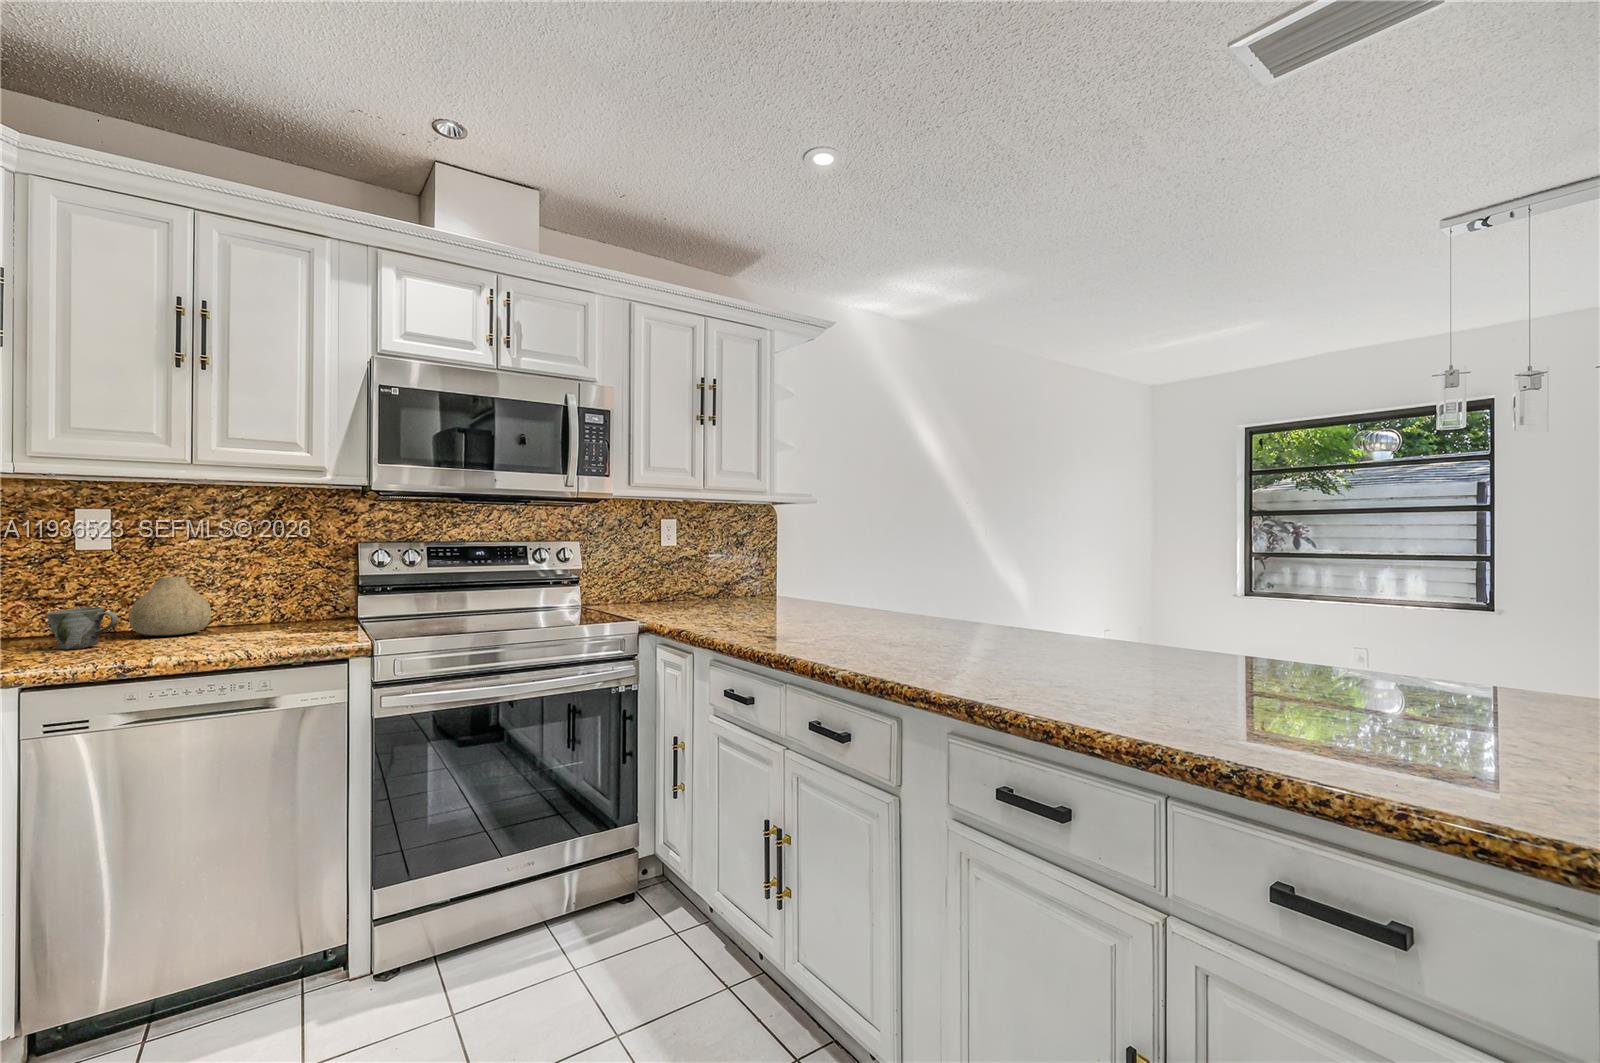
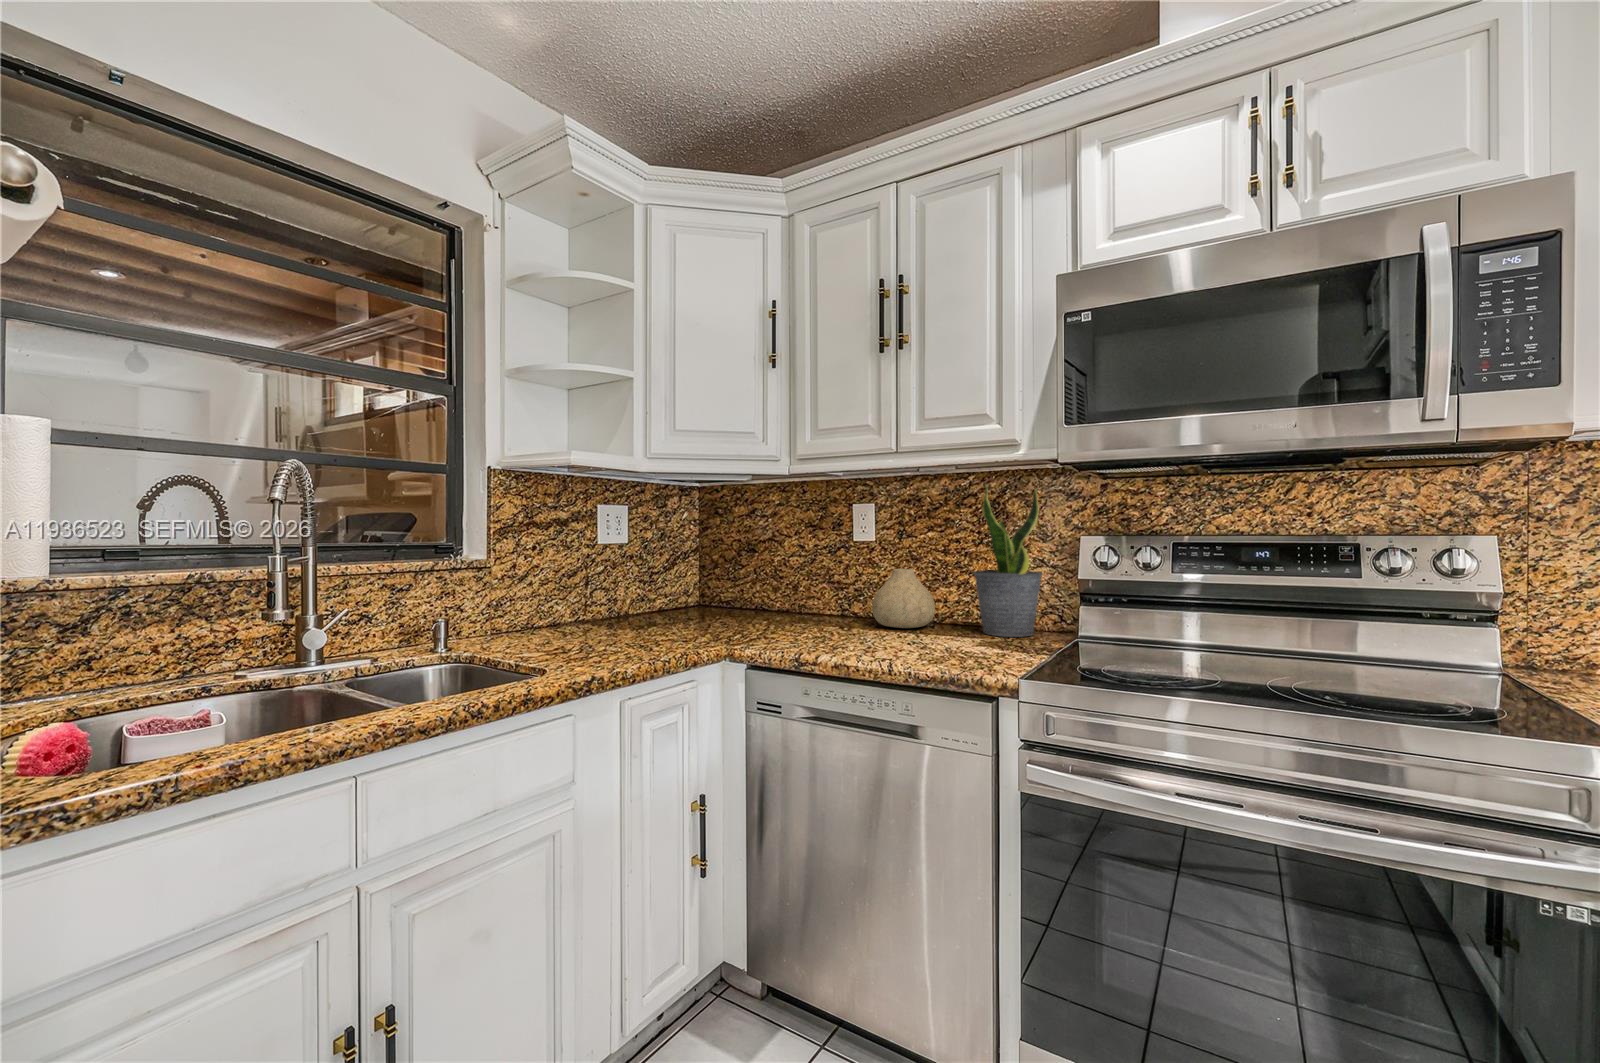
potted plant: none [258,498,327,628] -> present [974,485,1043,637]
mug: present [46,607,118,649] -> none [803,594,843,632]

